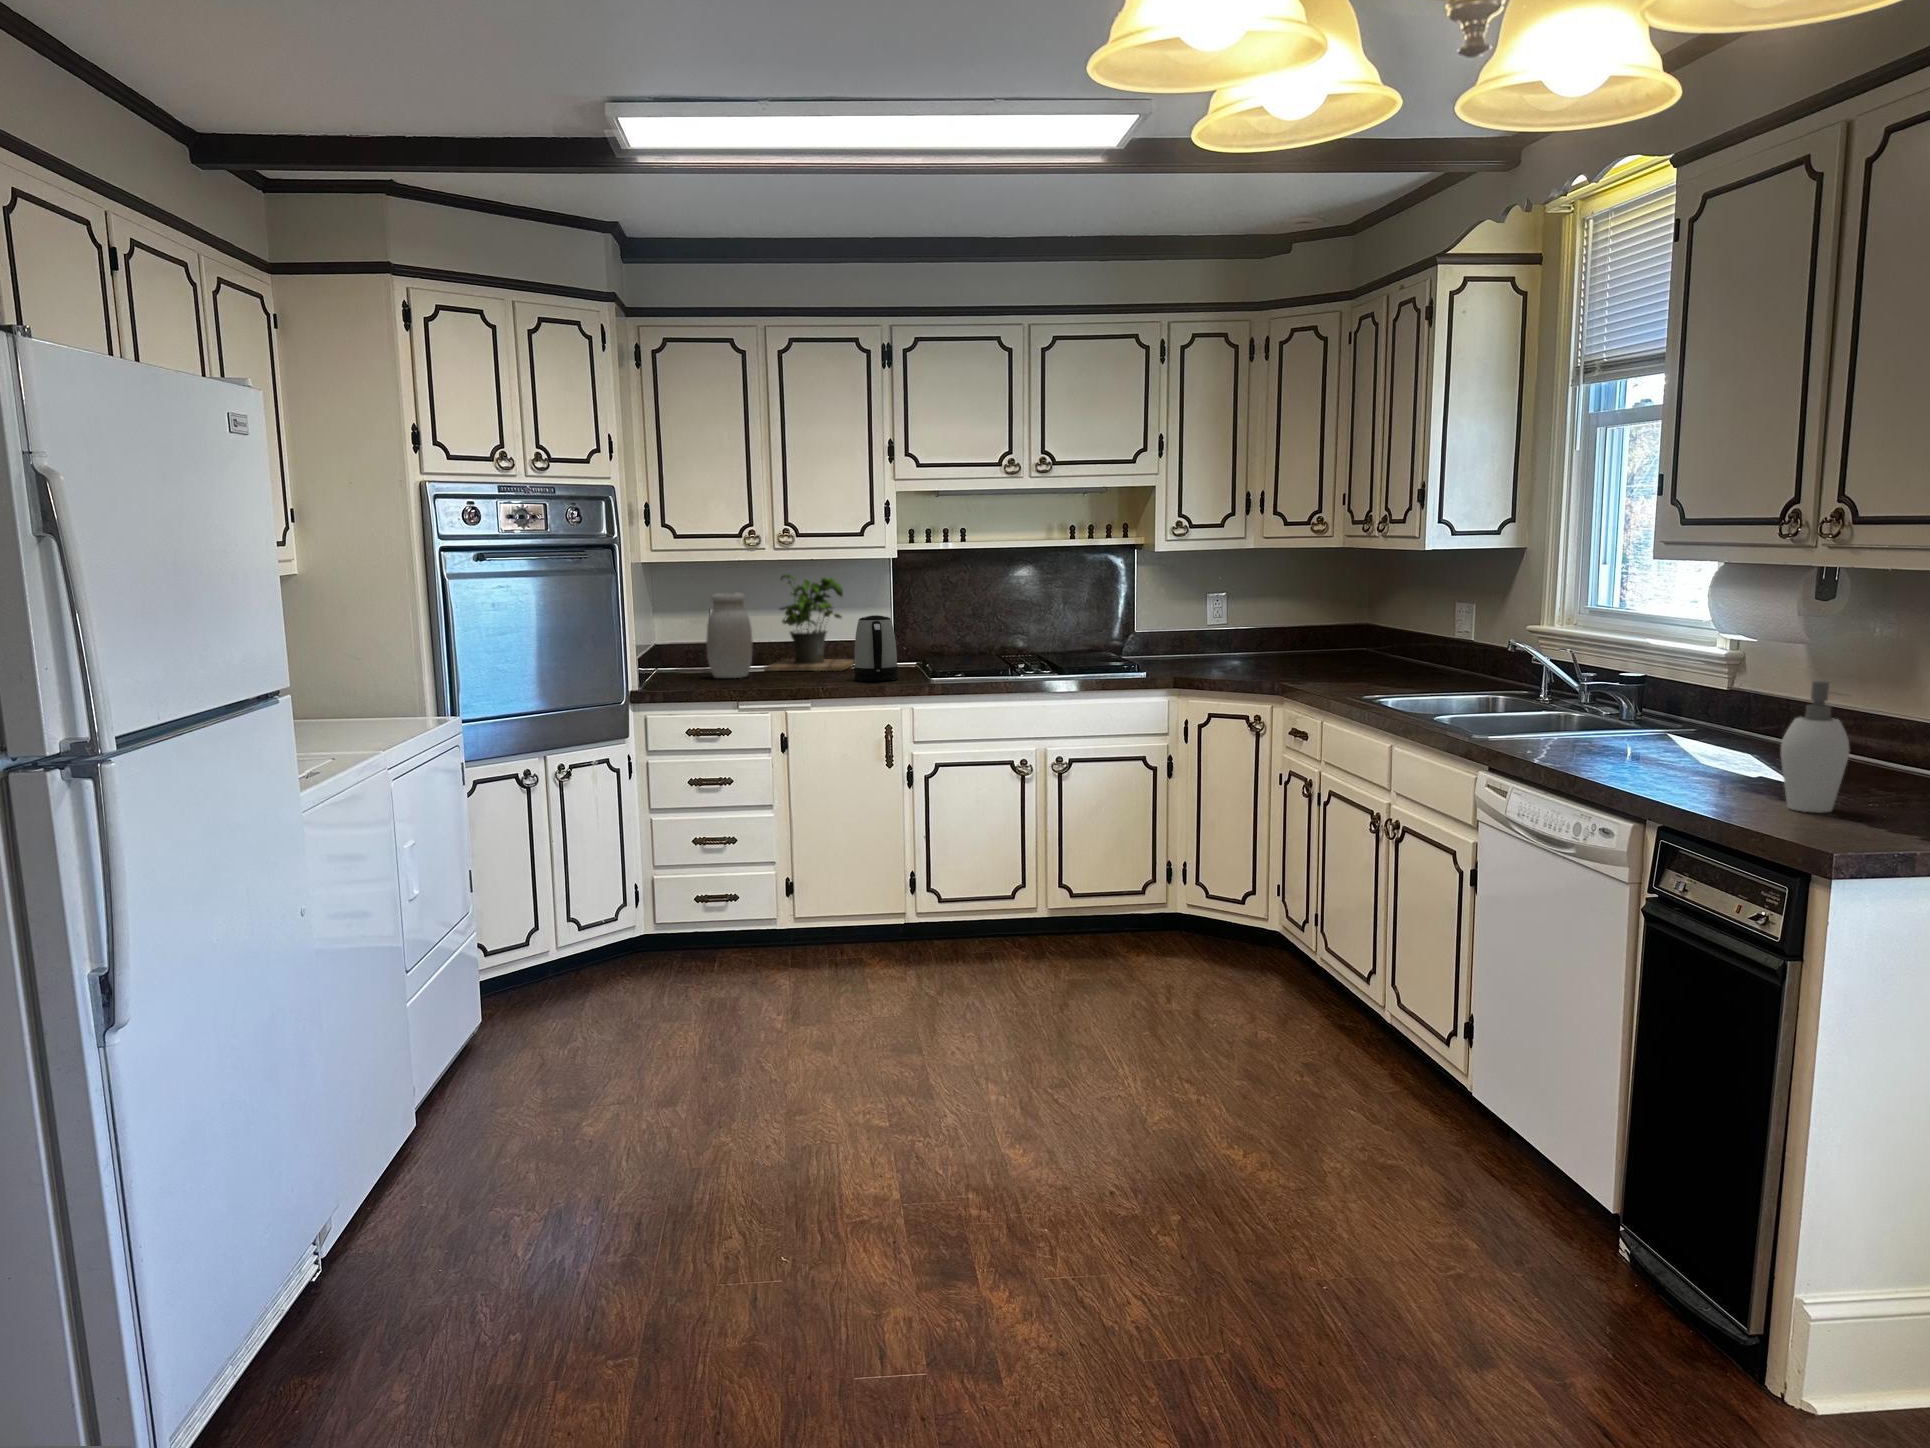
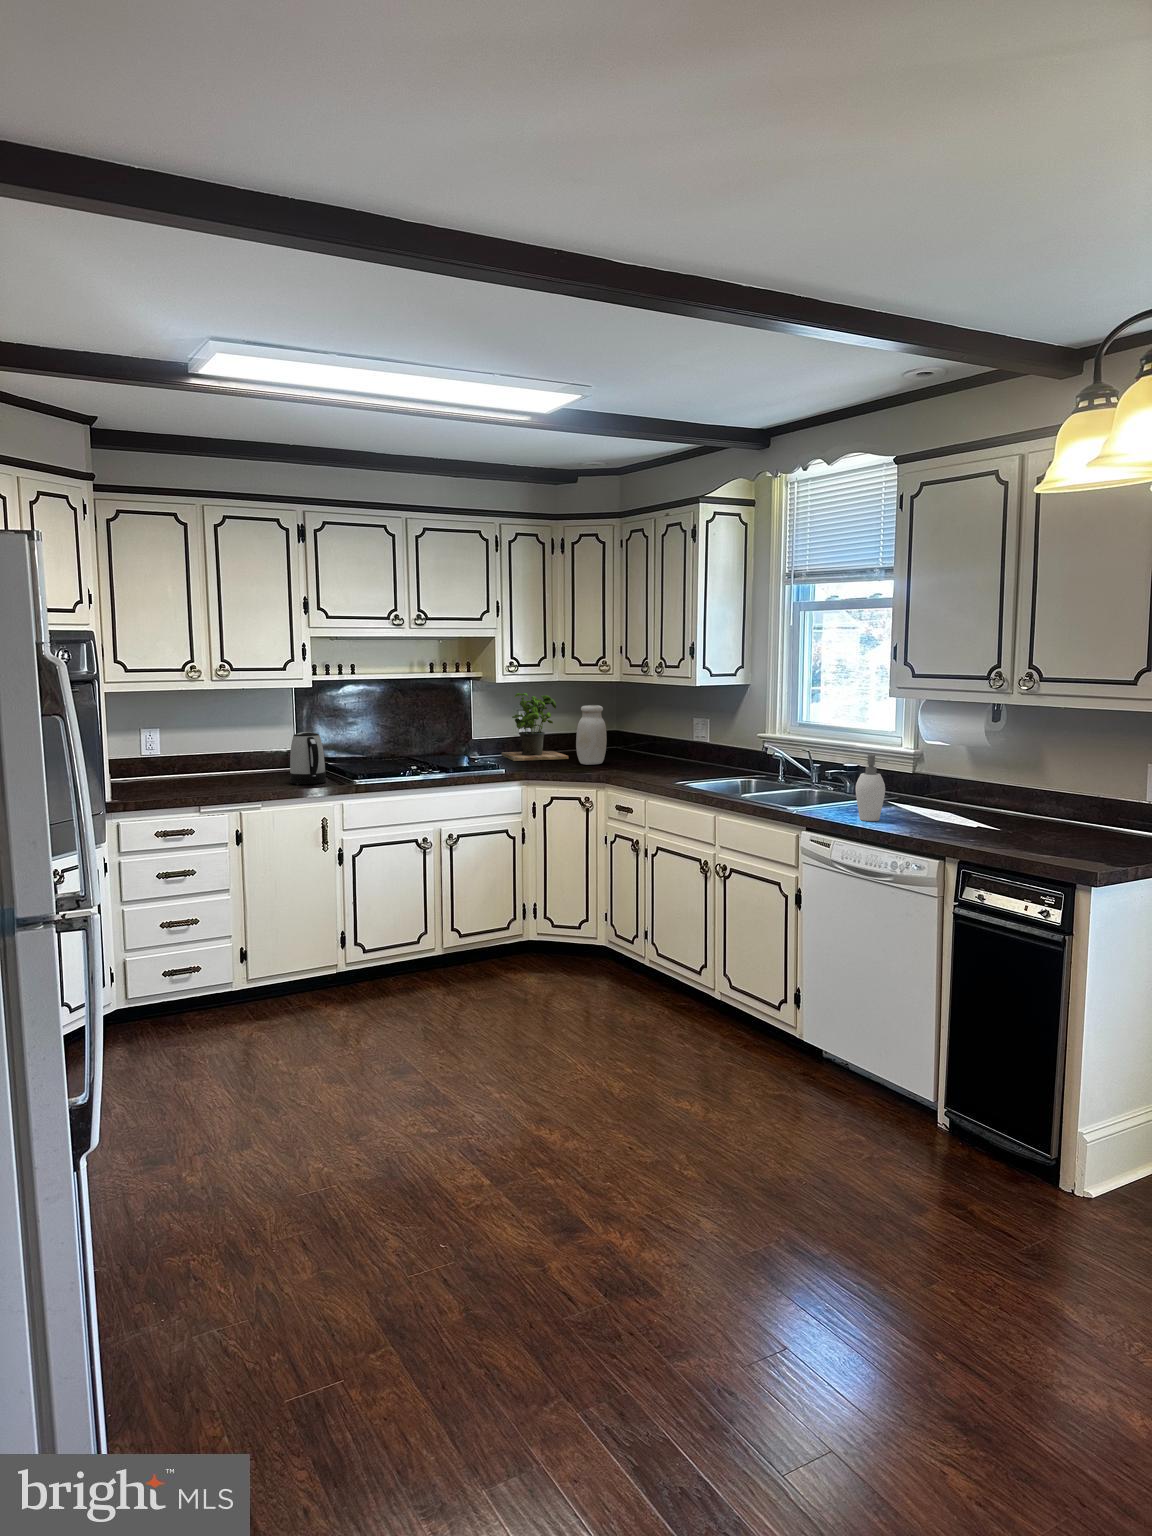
potted plant: present [764,574,854,671] -> present [502,693,568,761]
jar: present [706,592,752,678] -> present [576,705,607,765]
soap dispenser: present [1781,681,1850,813] -> present [855,755,888,821]

